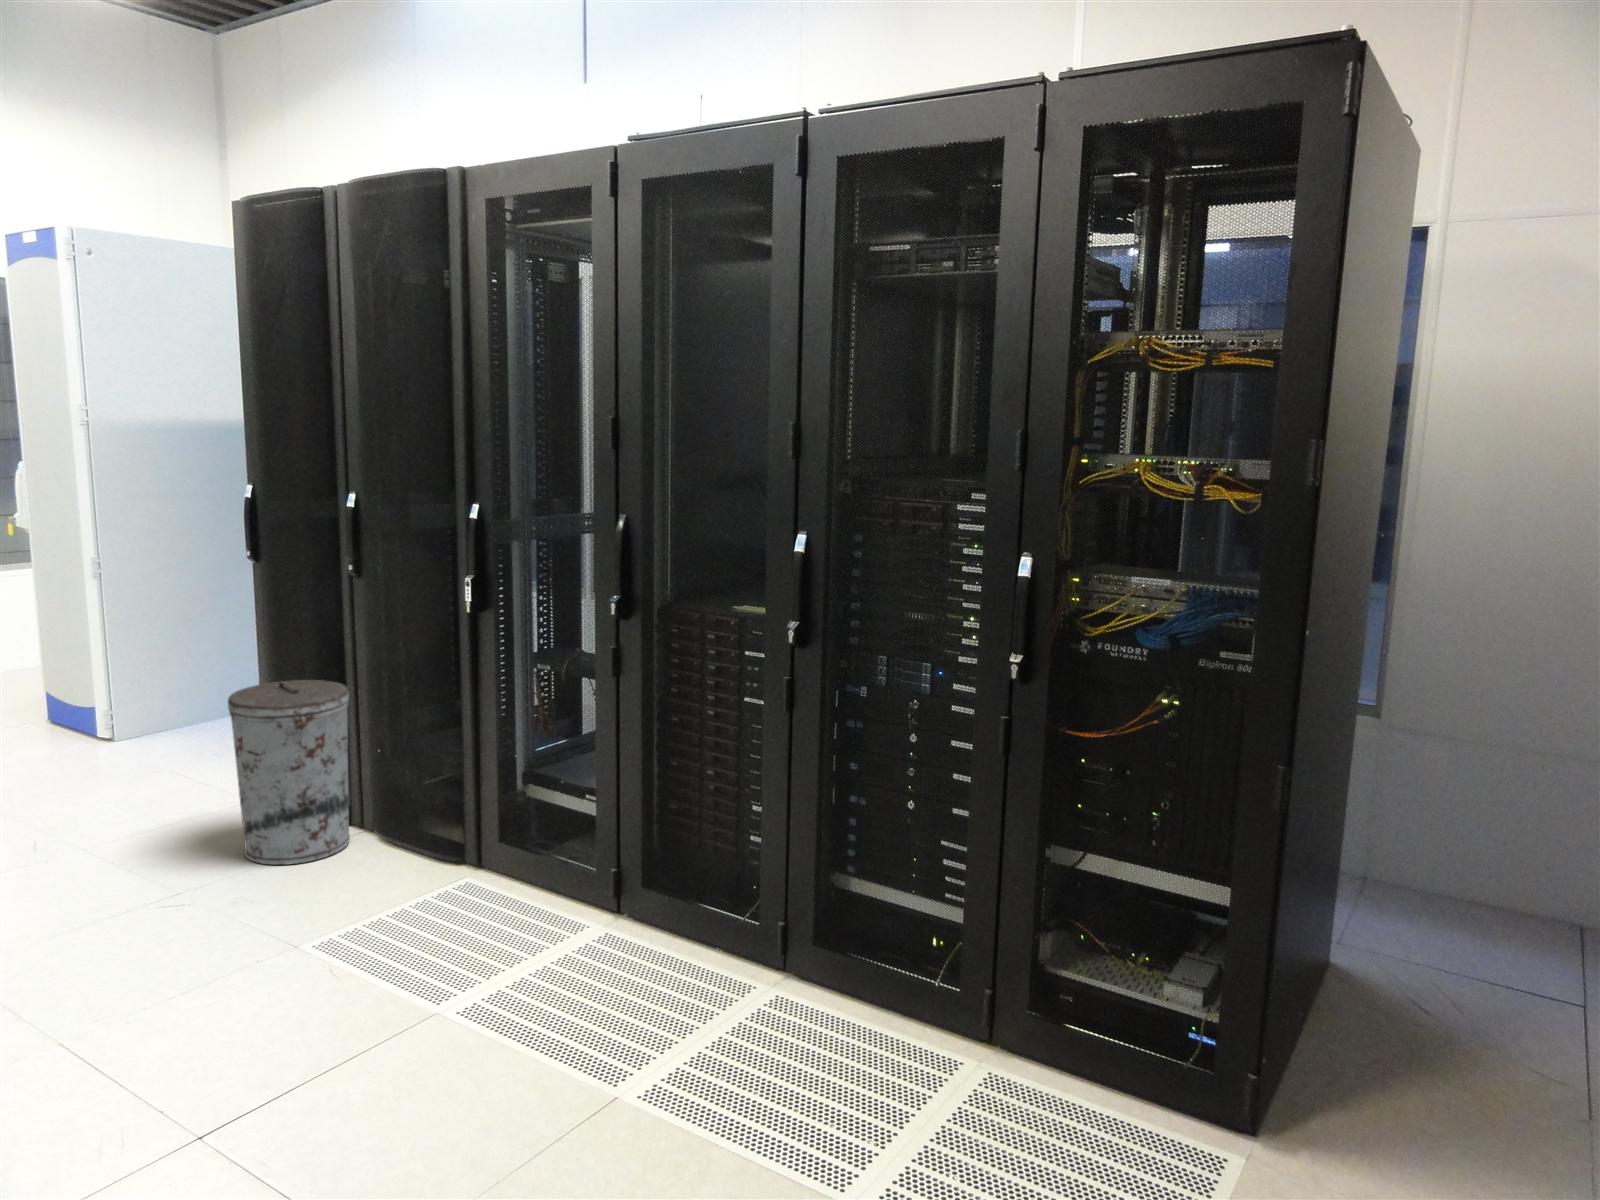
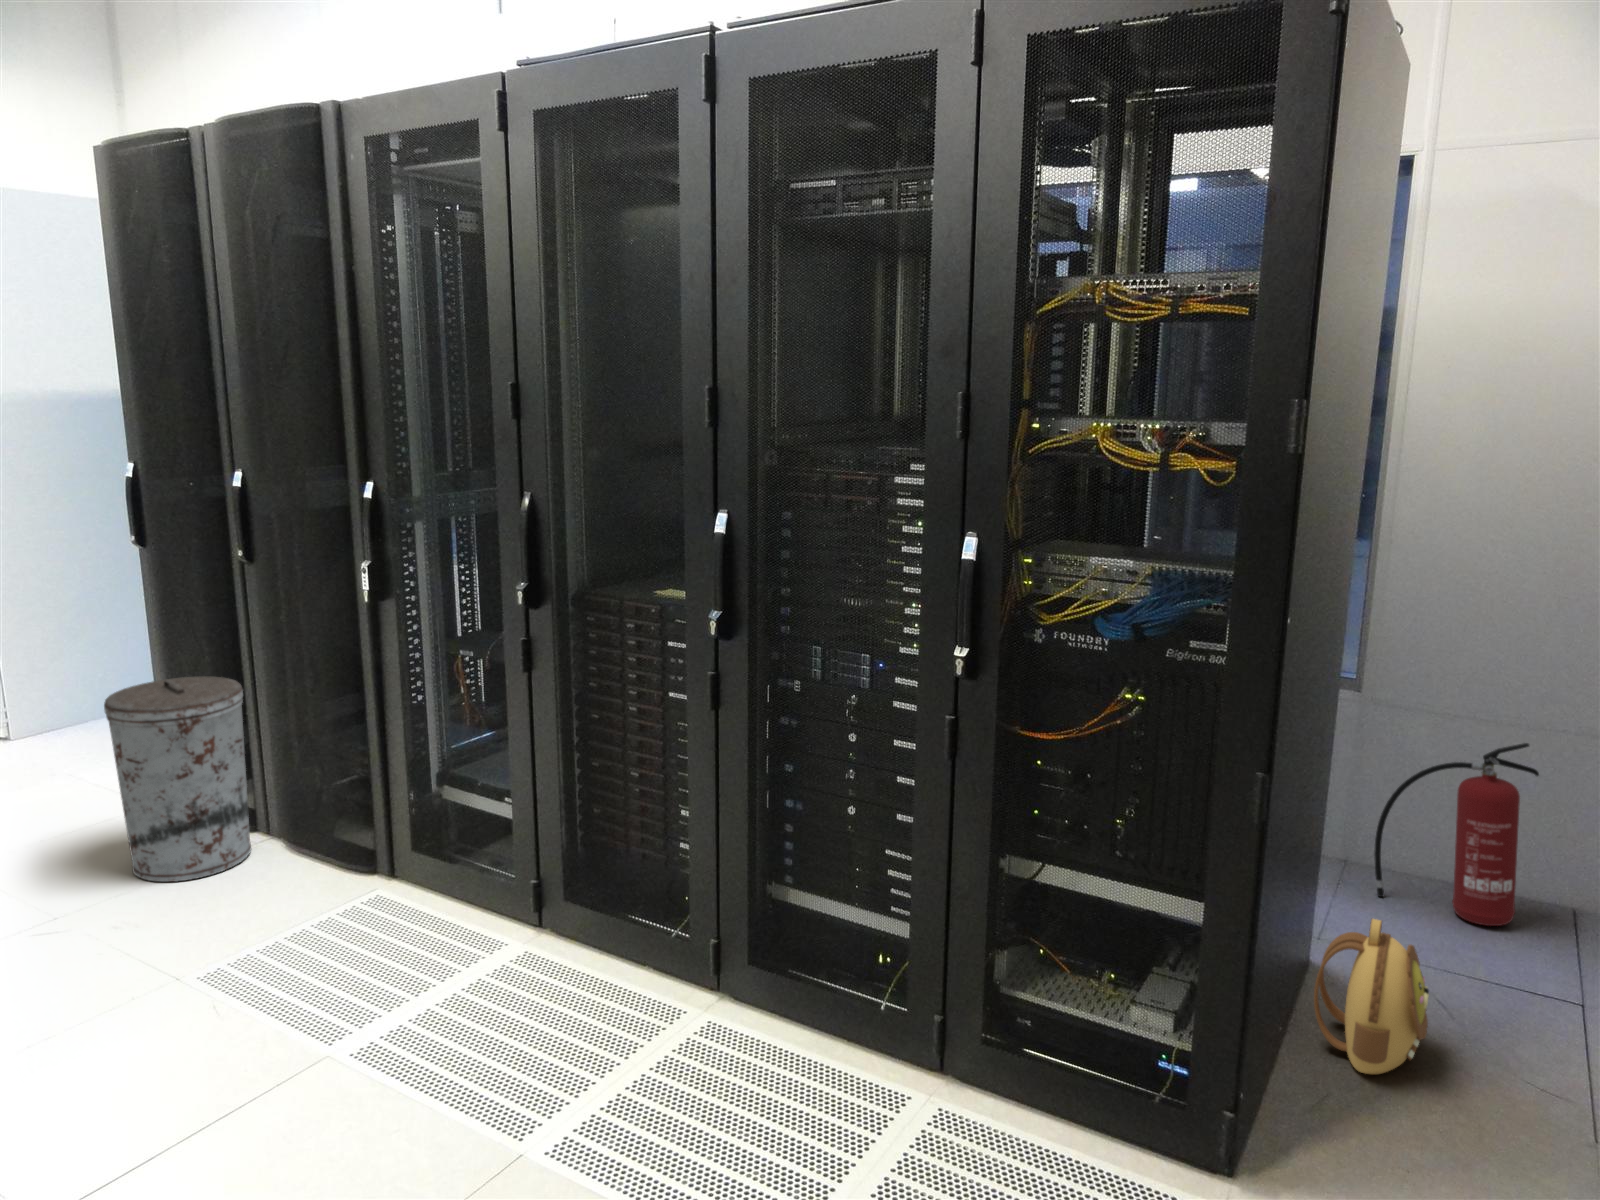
fire extinguisher: none [1387,763,1541,933] -> present [1374,743,1539,926]
backpack: none [1330,912,1436,1055] -> present [1314,919,1429,1074]

